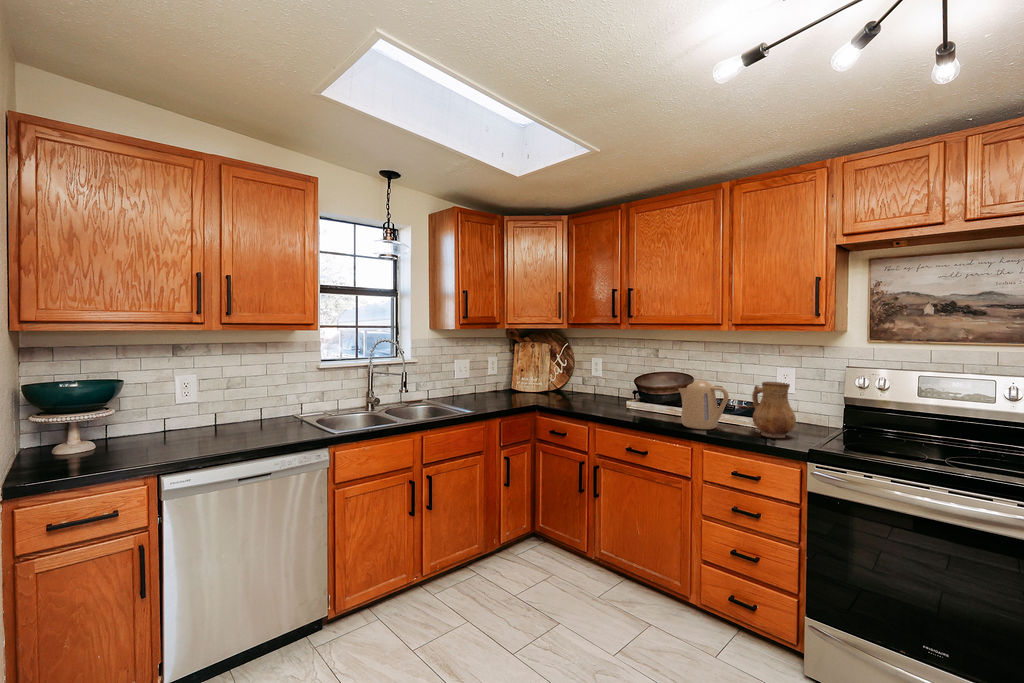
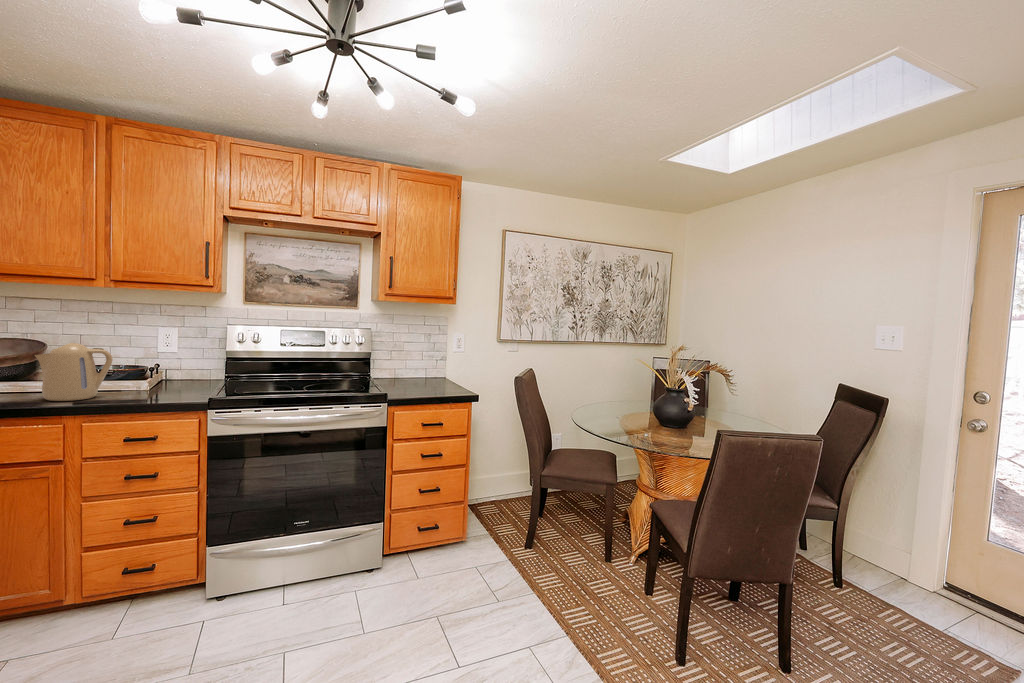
ceramic pitcher: present [752,382,796,438] -> none [141,340,191,395]

